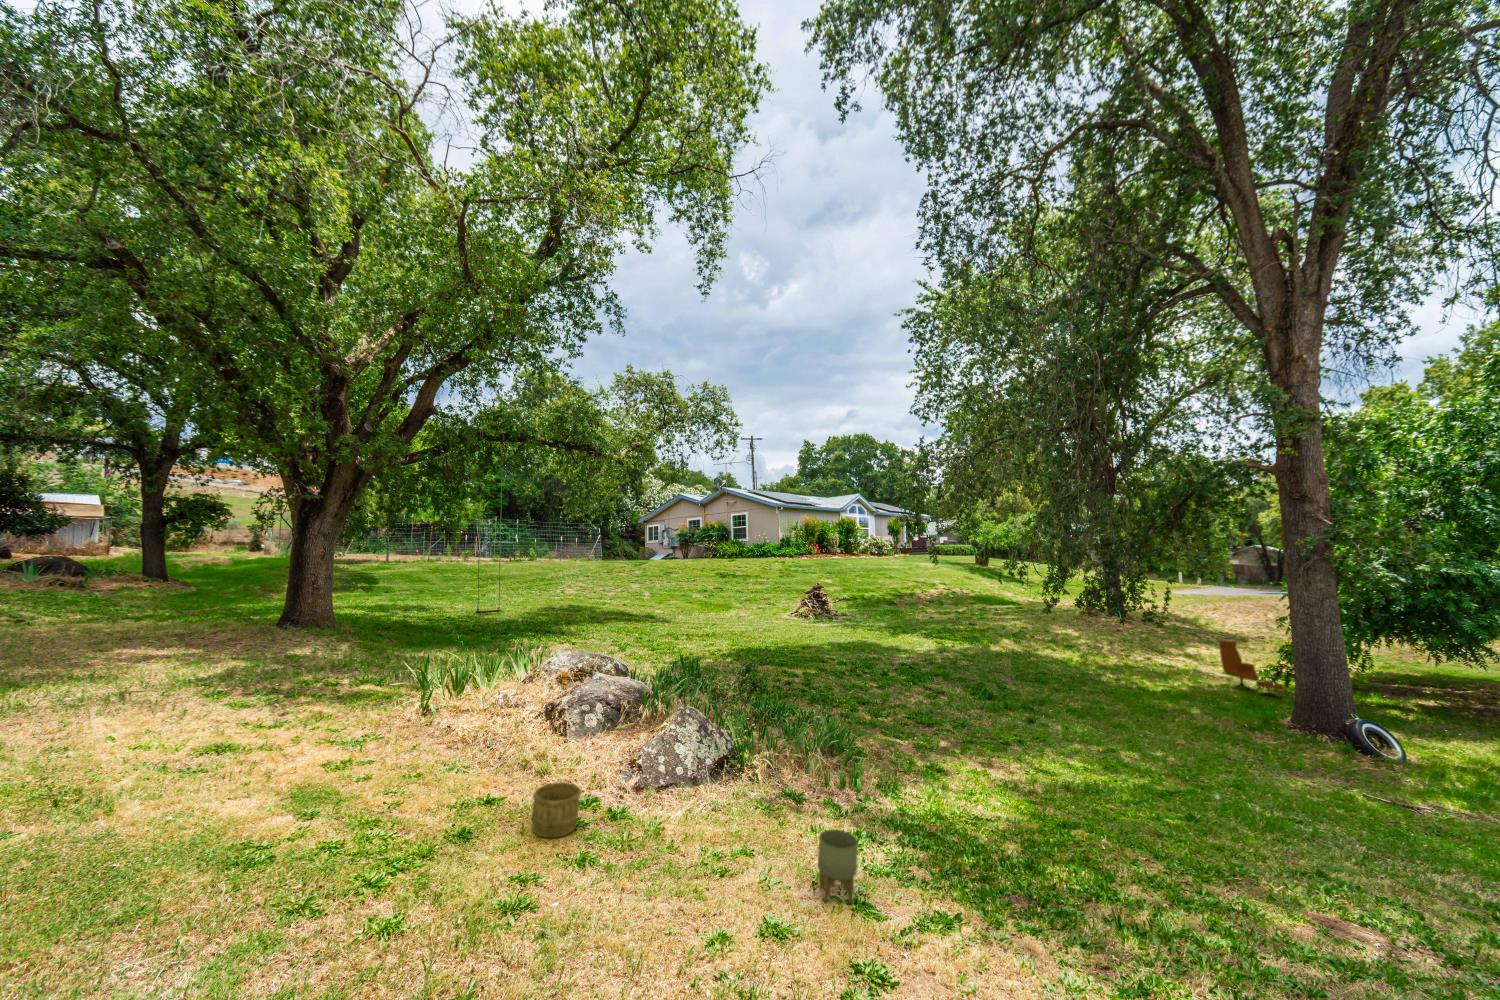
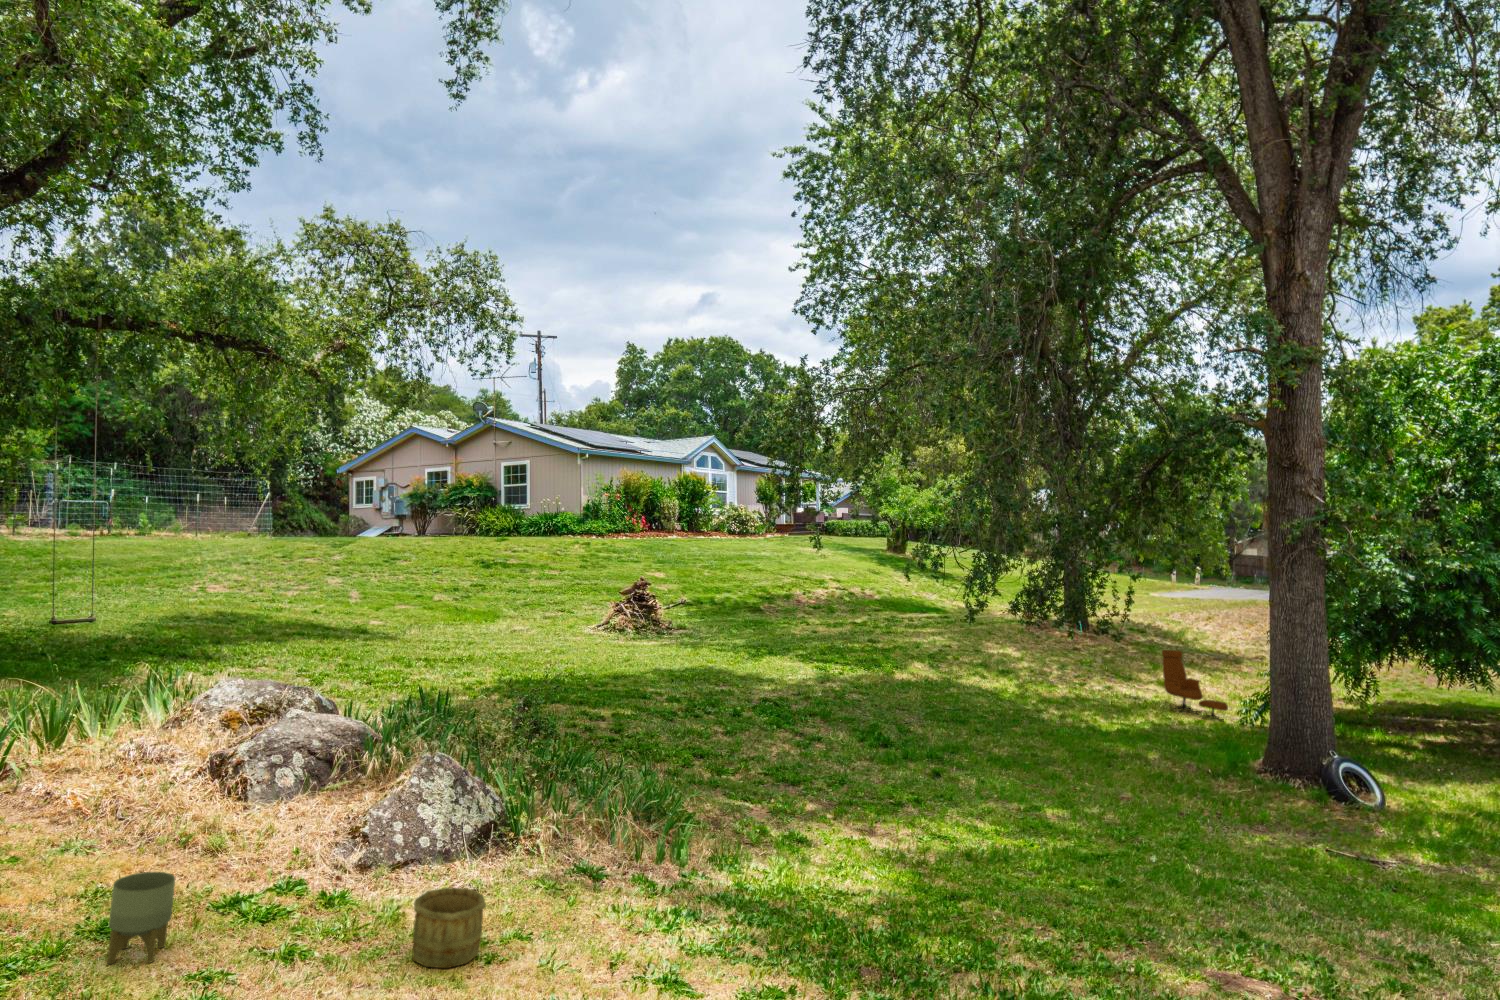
wooden bucket: present [532,783,581,838] -> present [412,888,486,968]
planter: present [818,830,858,903] -> present [108,872,176,964]

